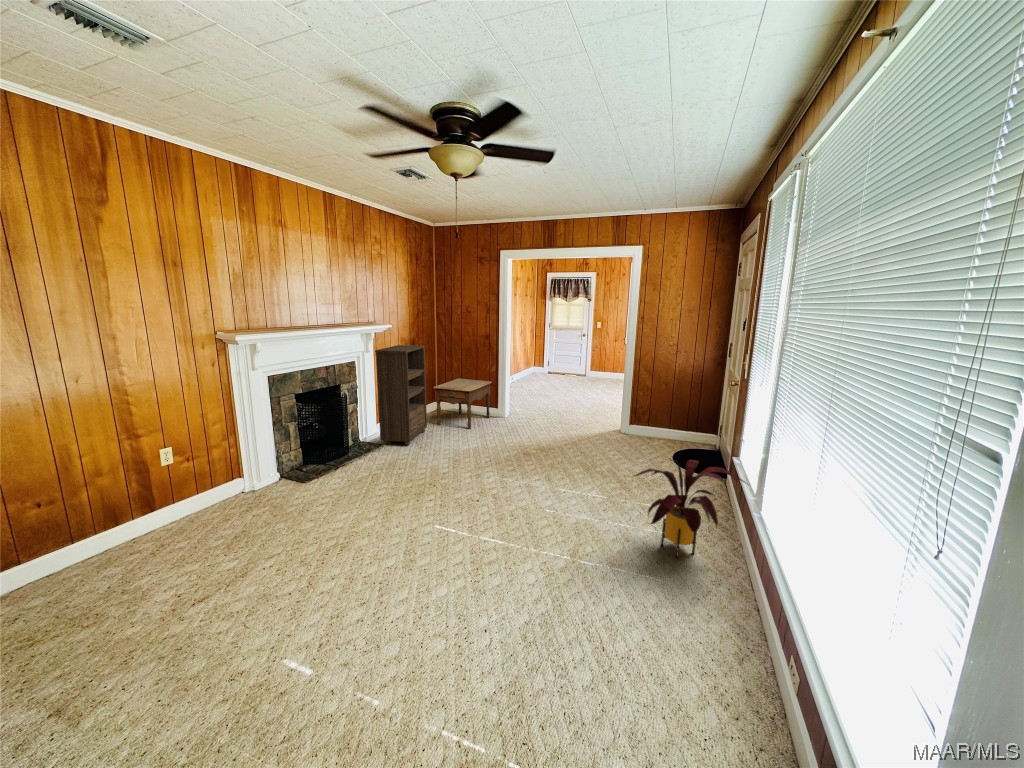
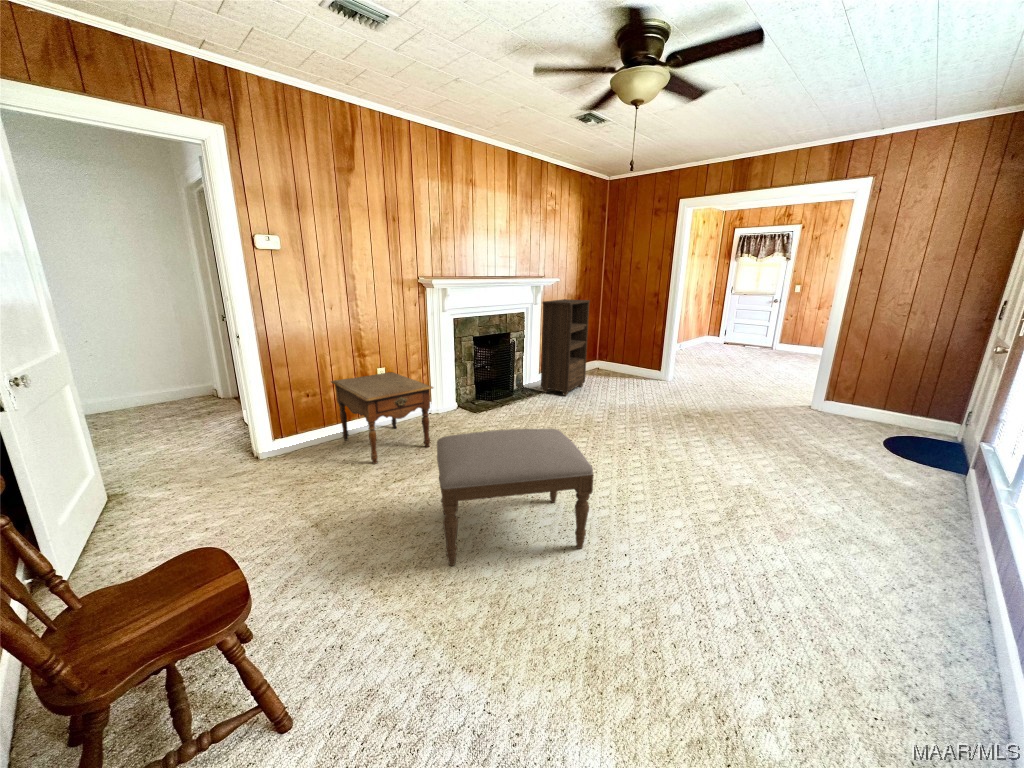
side table: present [433,378,492,429] -> present [331,372,433,464]
house plant: present [635,460,748,558] -> none [817,426,1003,546]
ottoman: none [252,505,446,713] -> present [437,428,593,566]

